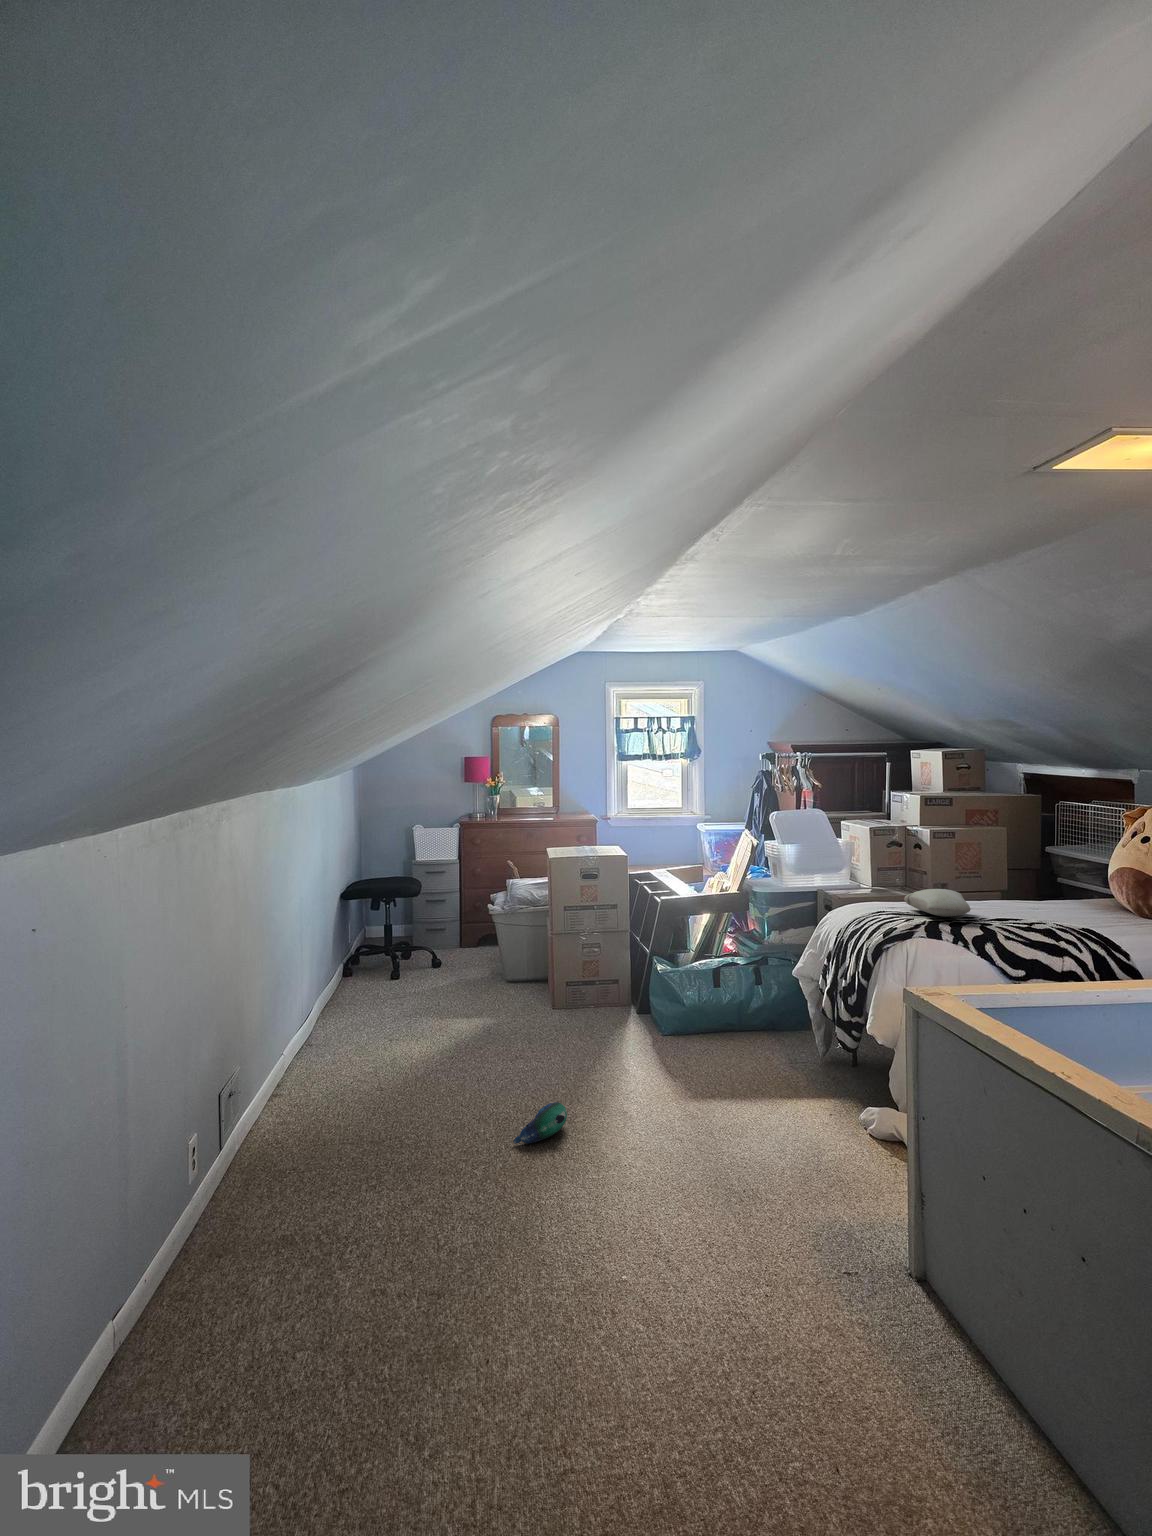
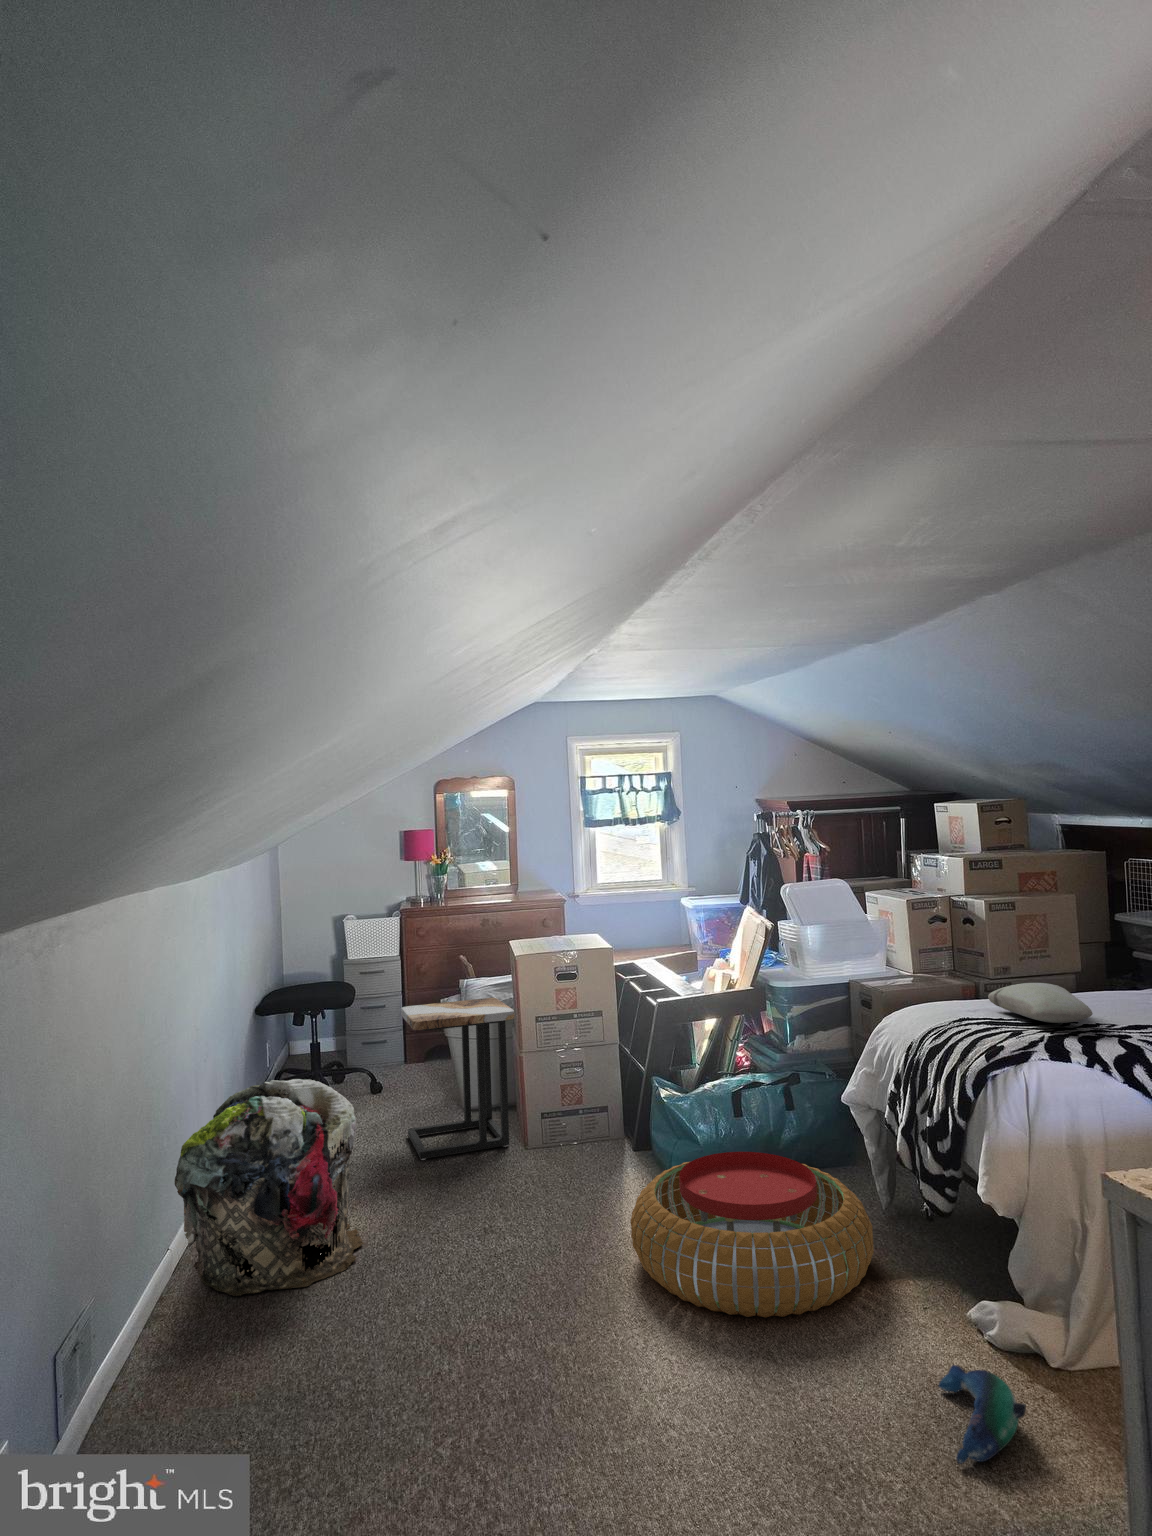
side table: none [460,892,548,1010] -> present [401,998,514,1160]
laundry basket: none [299,938,433,1080] -> present [174,1079,364,1296]
pouf: none [624,1004,799,1107] -> present [630,1152,874,1318]
plush toy: present [513,1102,567,1144] -> present [938,1365,1026,1464]

